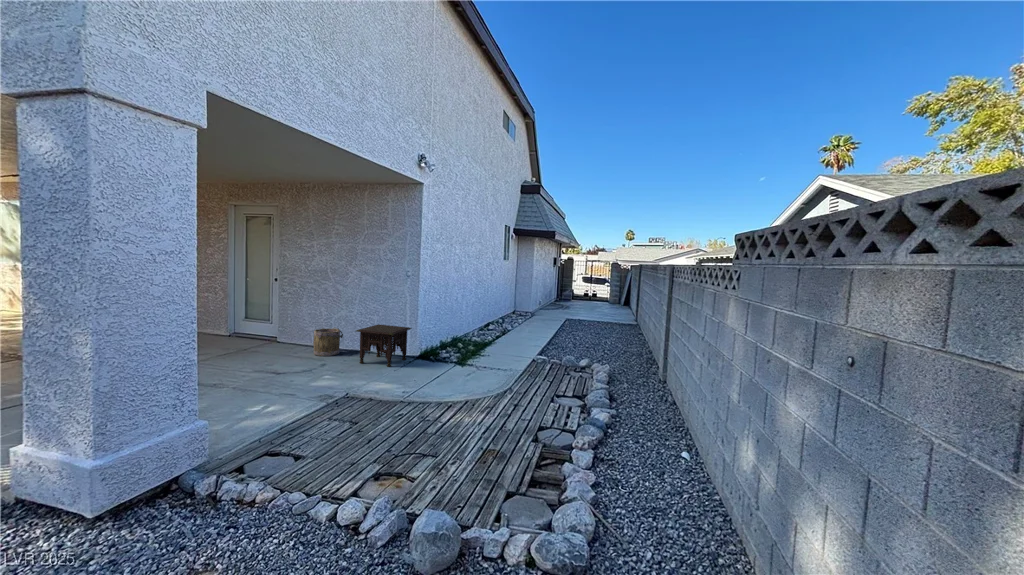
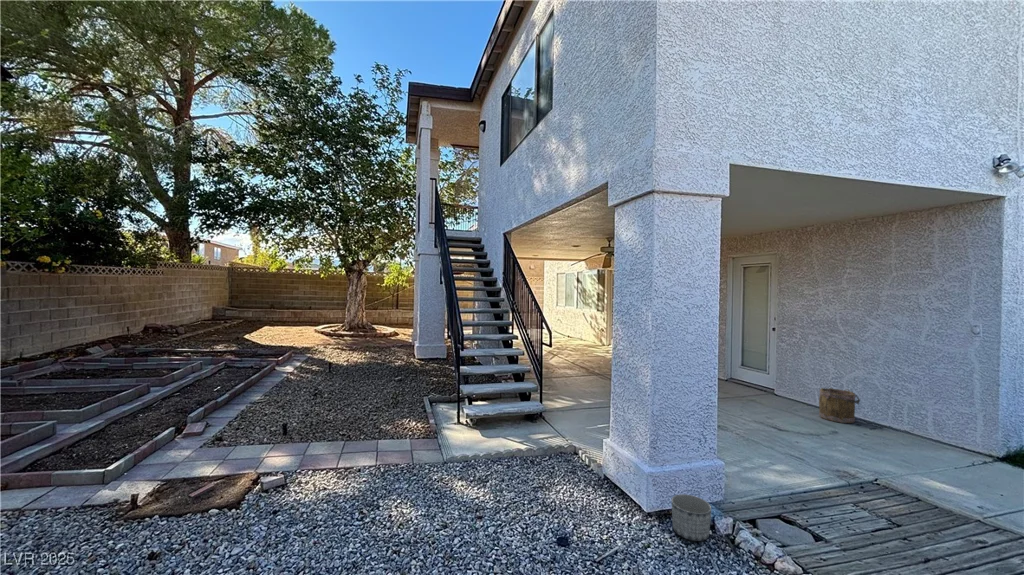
side table: present [356,324,411,367] -> none [881,396,987,460]
planter: none [132,470,188,523] -> present [671,494,711,541]

